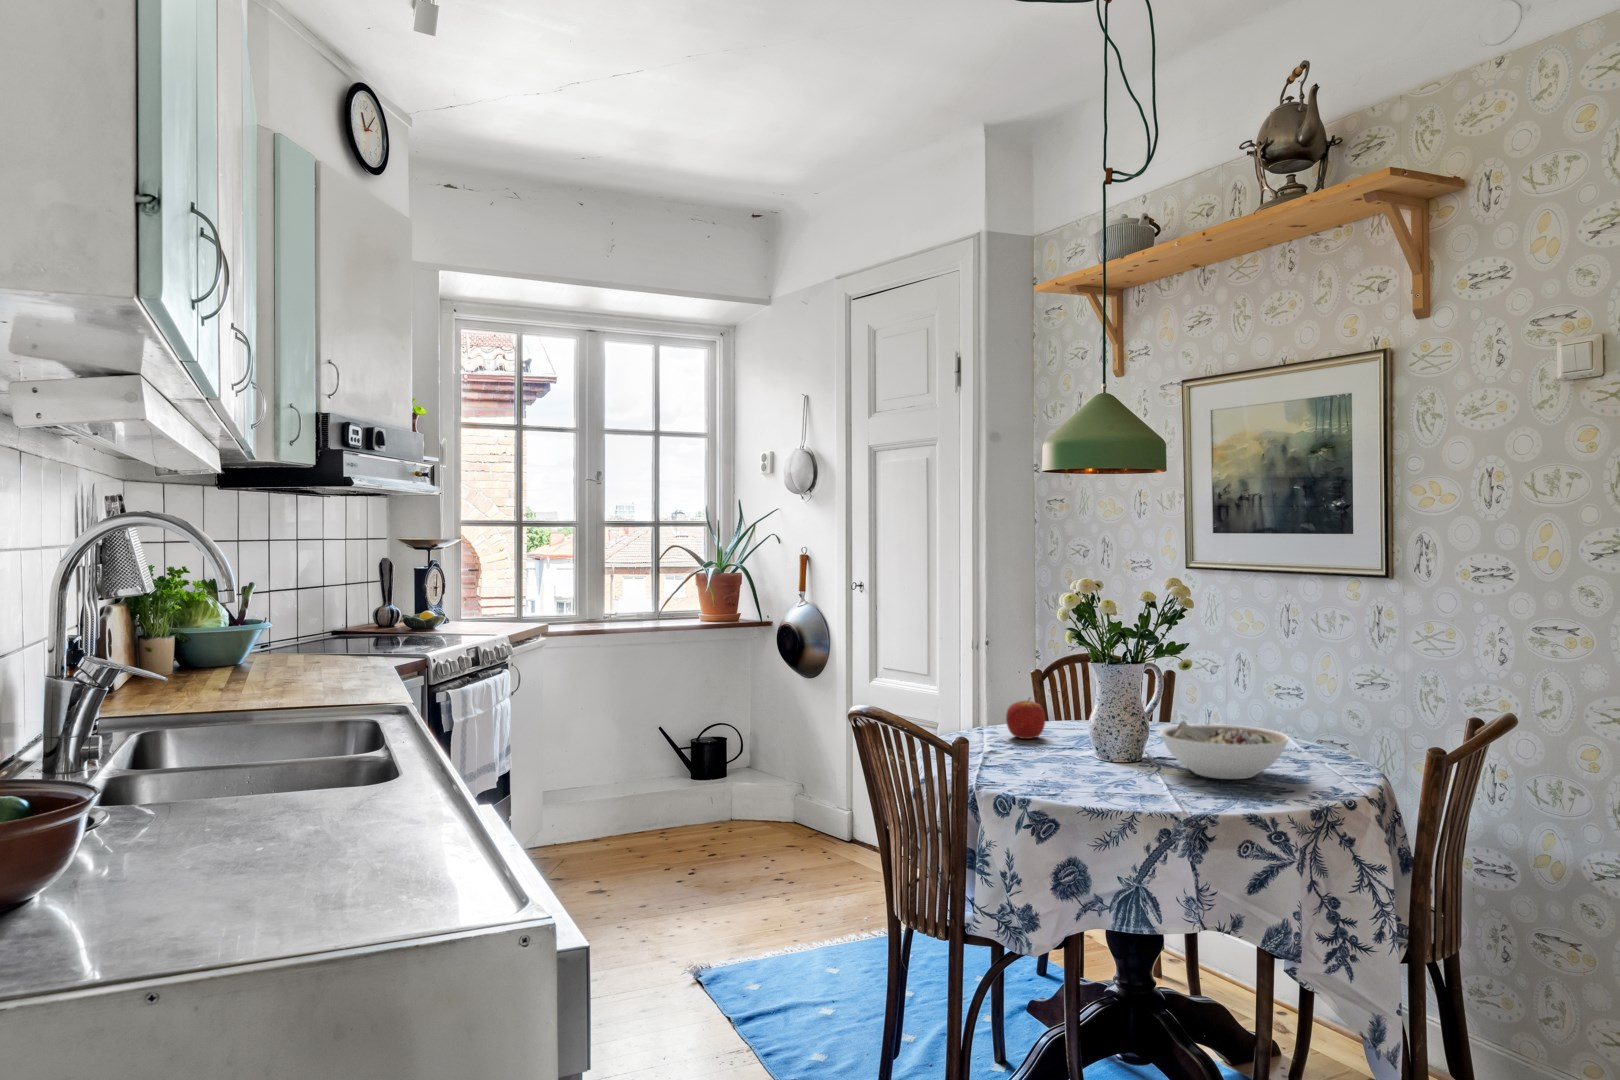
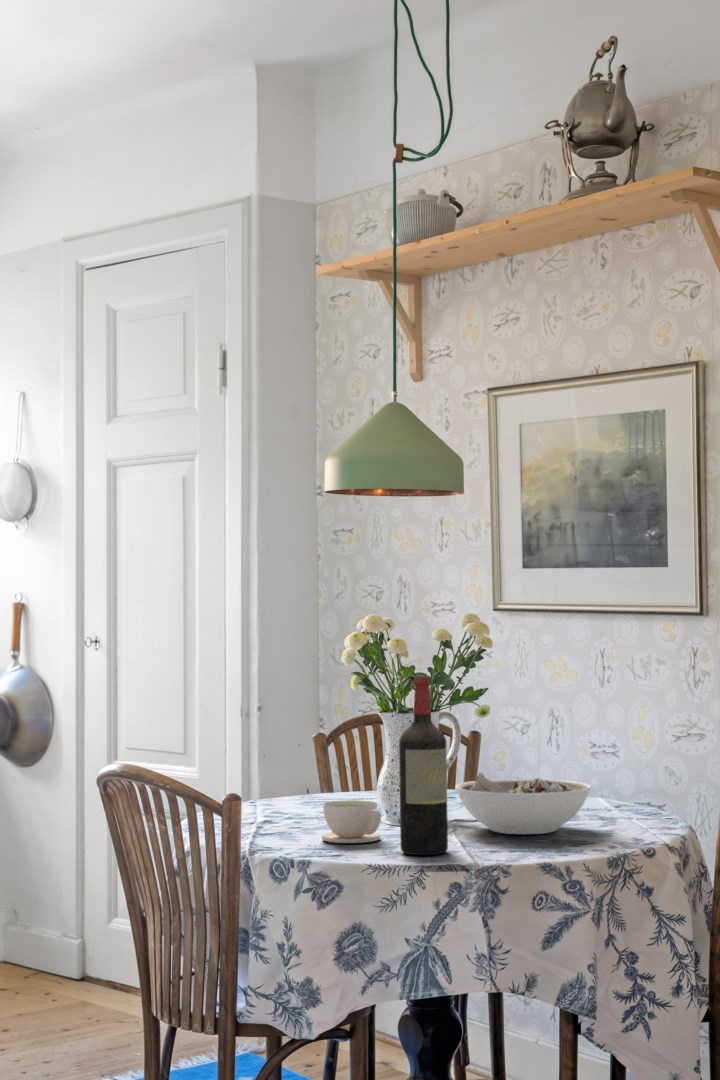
wine bottle: none [1110,638,1155,800] -> present [399,676,448,855]
apple: present [1006,699,1045,739] -> none [283,760,329,809]
coffee cup: none [1040,741,1093,781] -> present [322,800,381,843]

